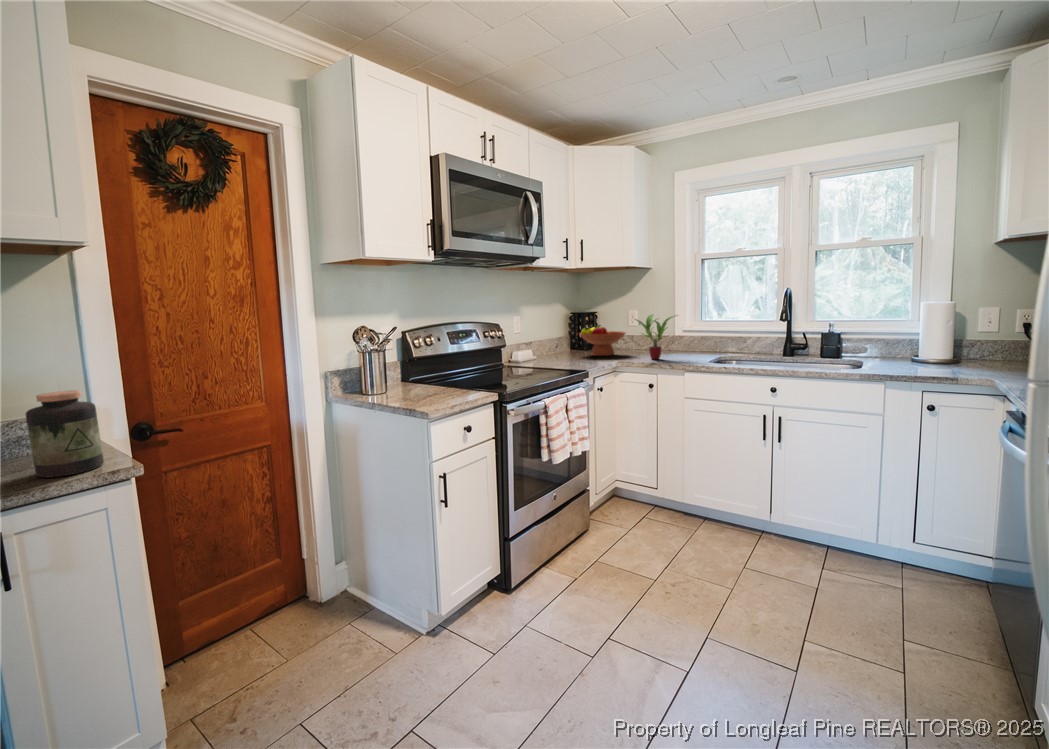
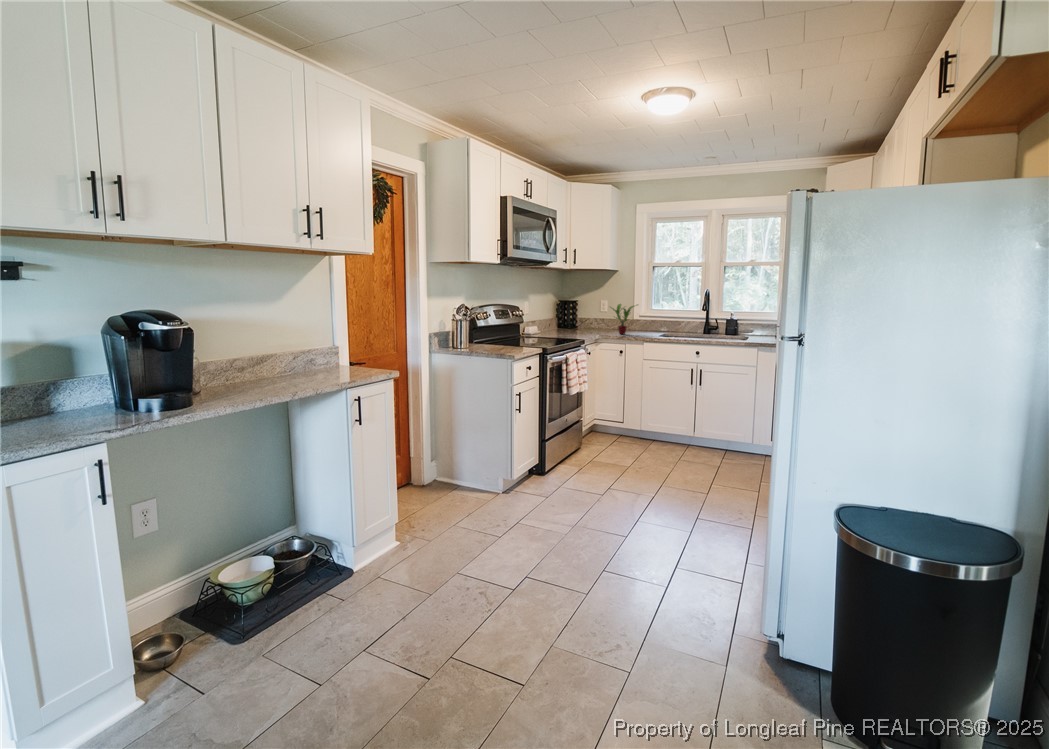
fruit bowl: present [580,325,626,356] -> none [567,310,601,332]
jar: present [26,390,104,477] -> none [343,332,373,376]

